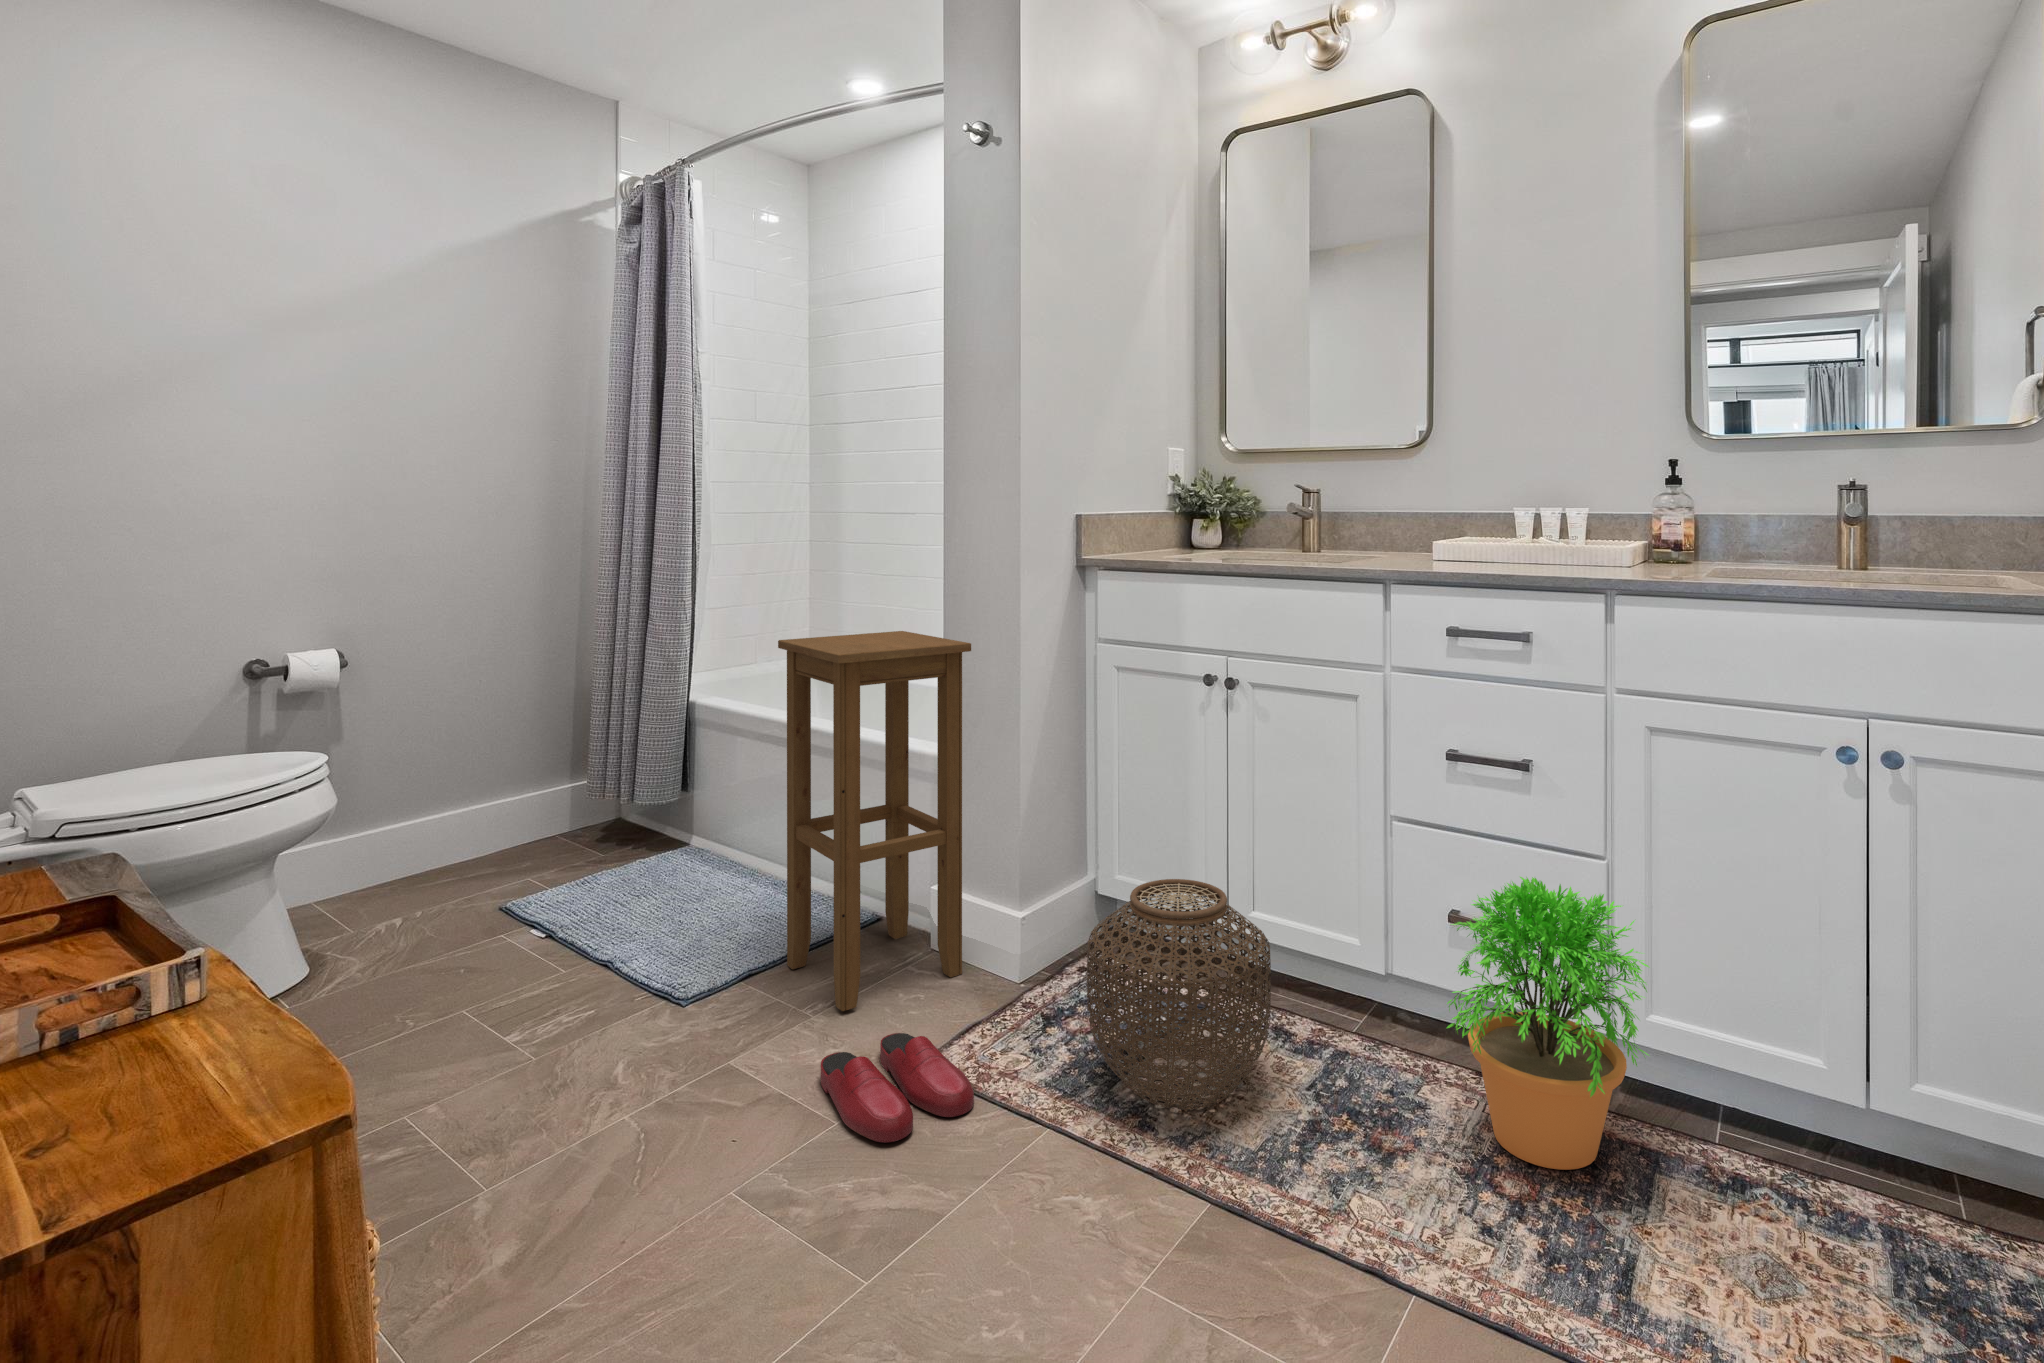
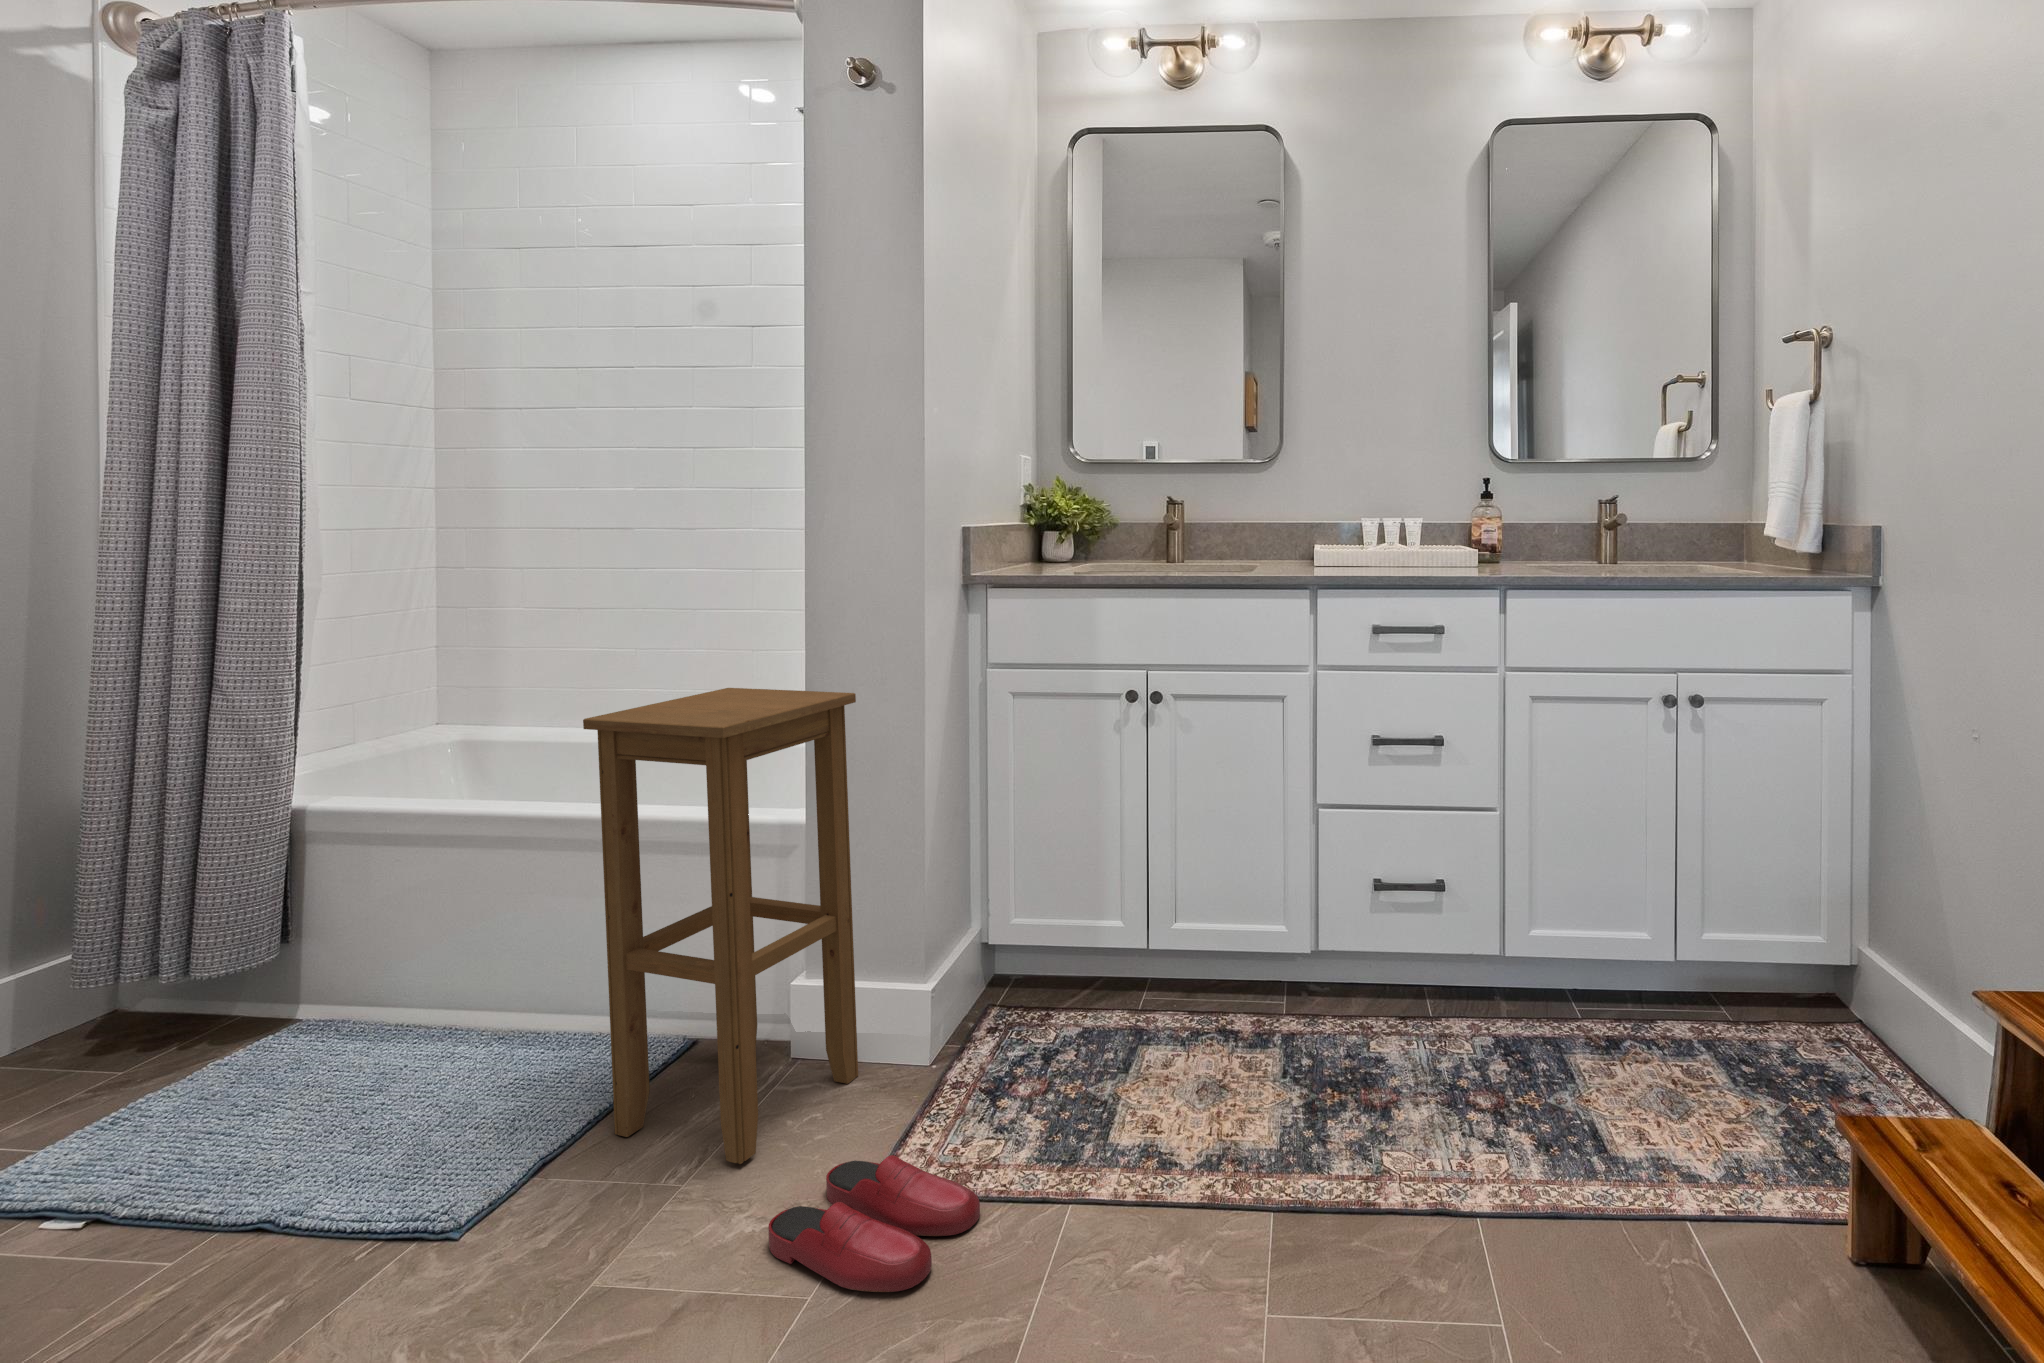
potted plant: present [1447,877,1649,1170] -> none [1384,836,1573,1078]
woven basket: present [1087,879,1271,1110] -> none [1070,905,1257,1140]

